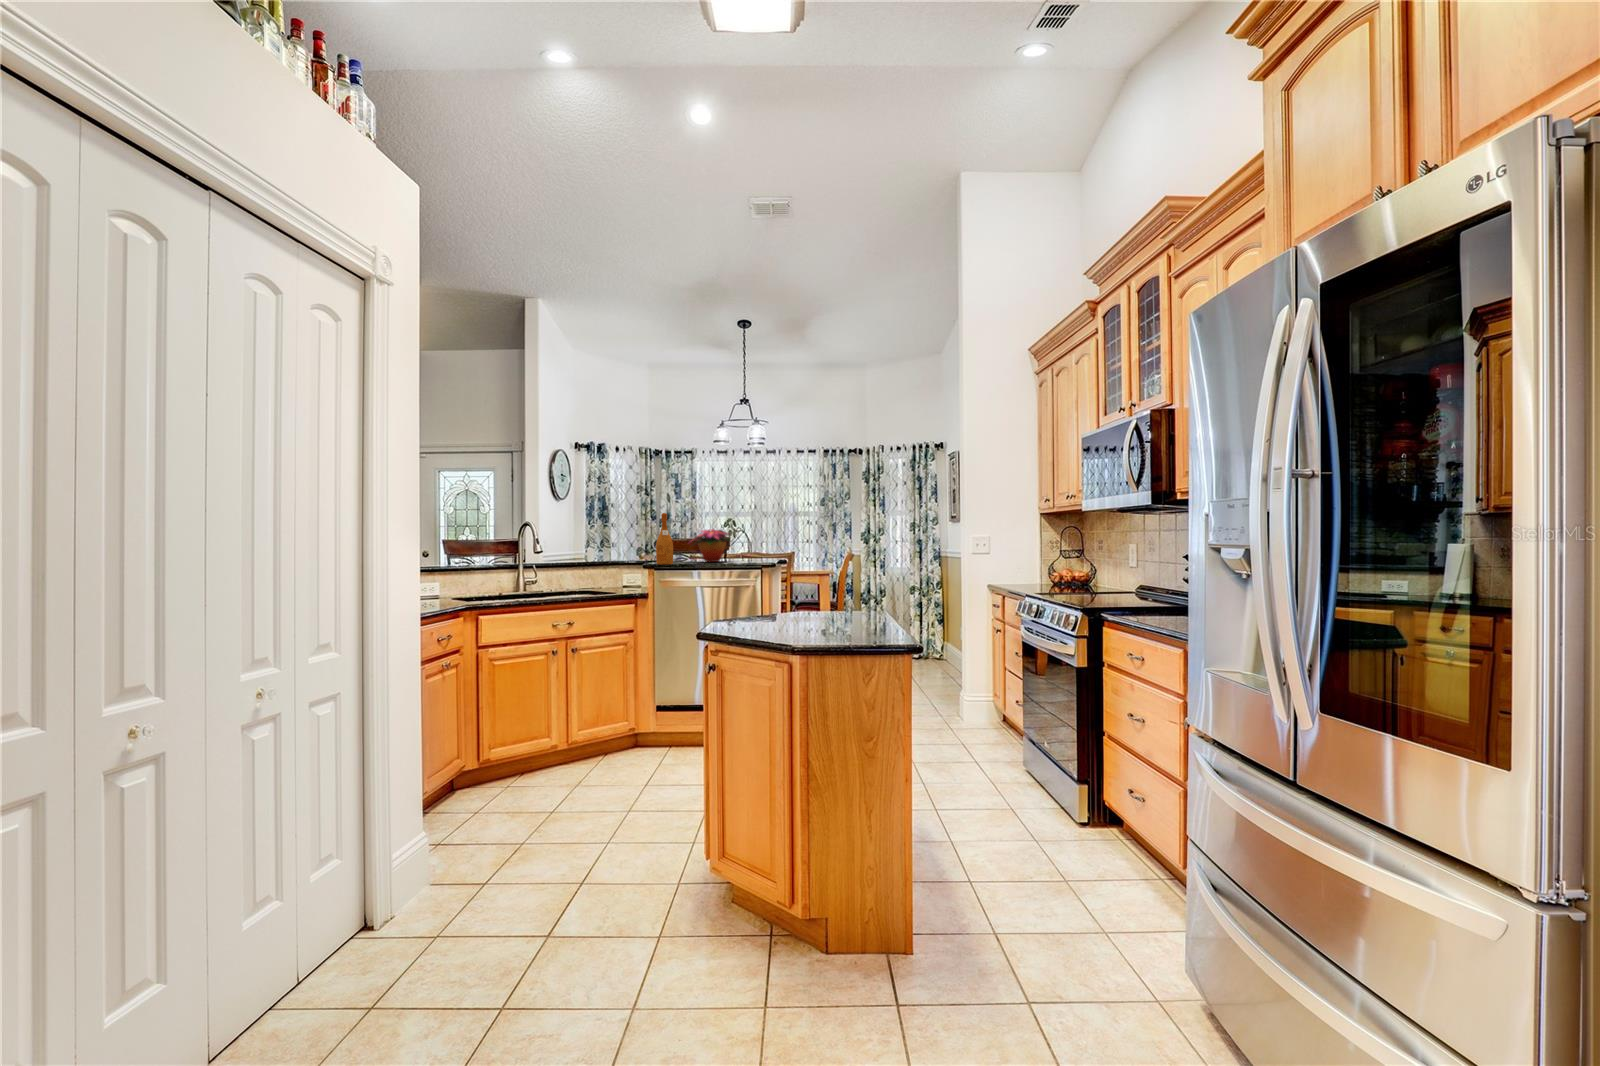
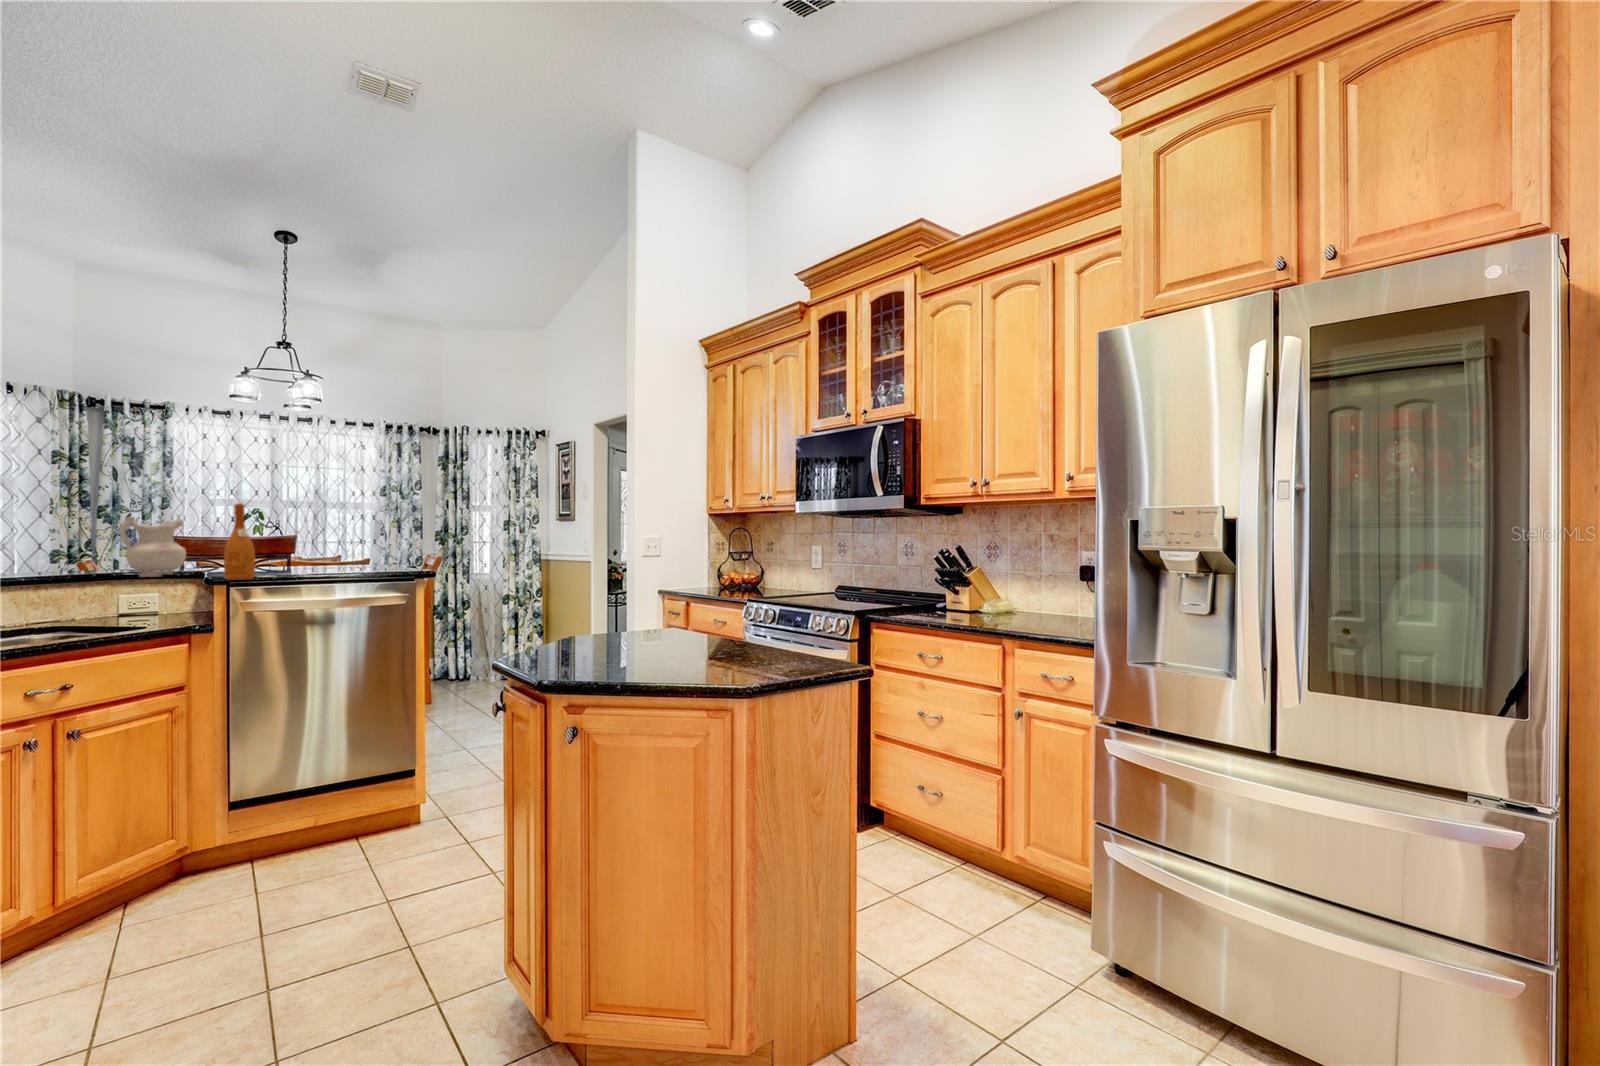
ceramic pitcher: none [616,524,651,562] -> present [120,517,186,577]
flower arrangement: present [693,529,731,562] -> none [263,527,345,575]

